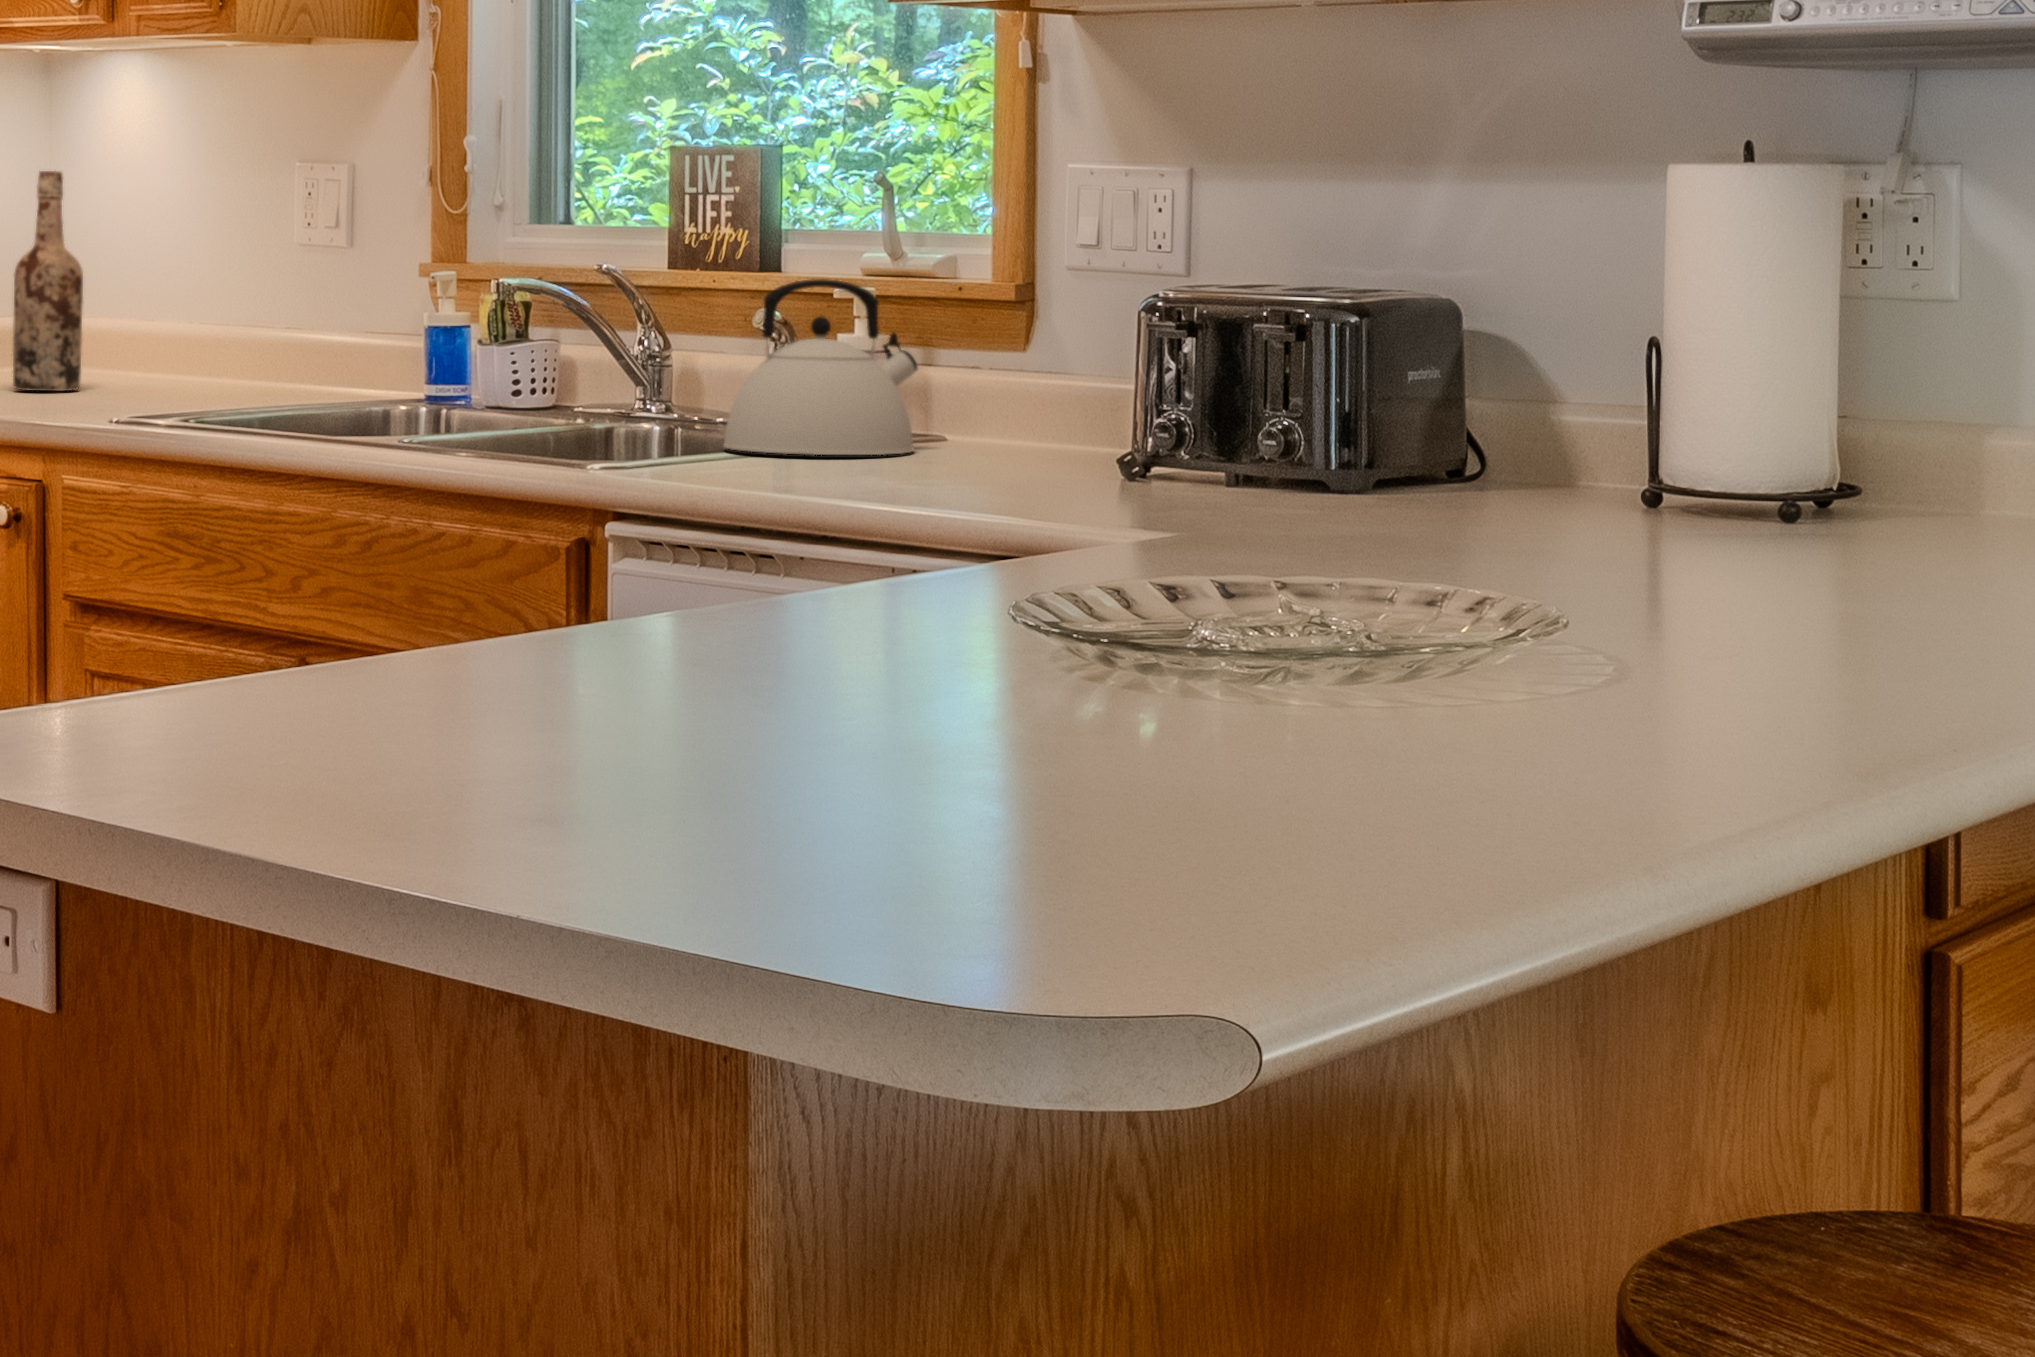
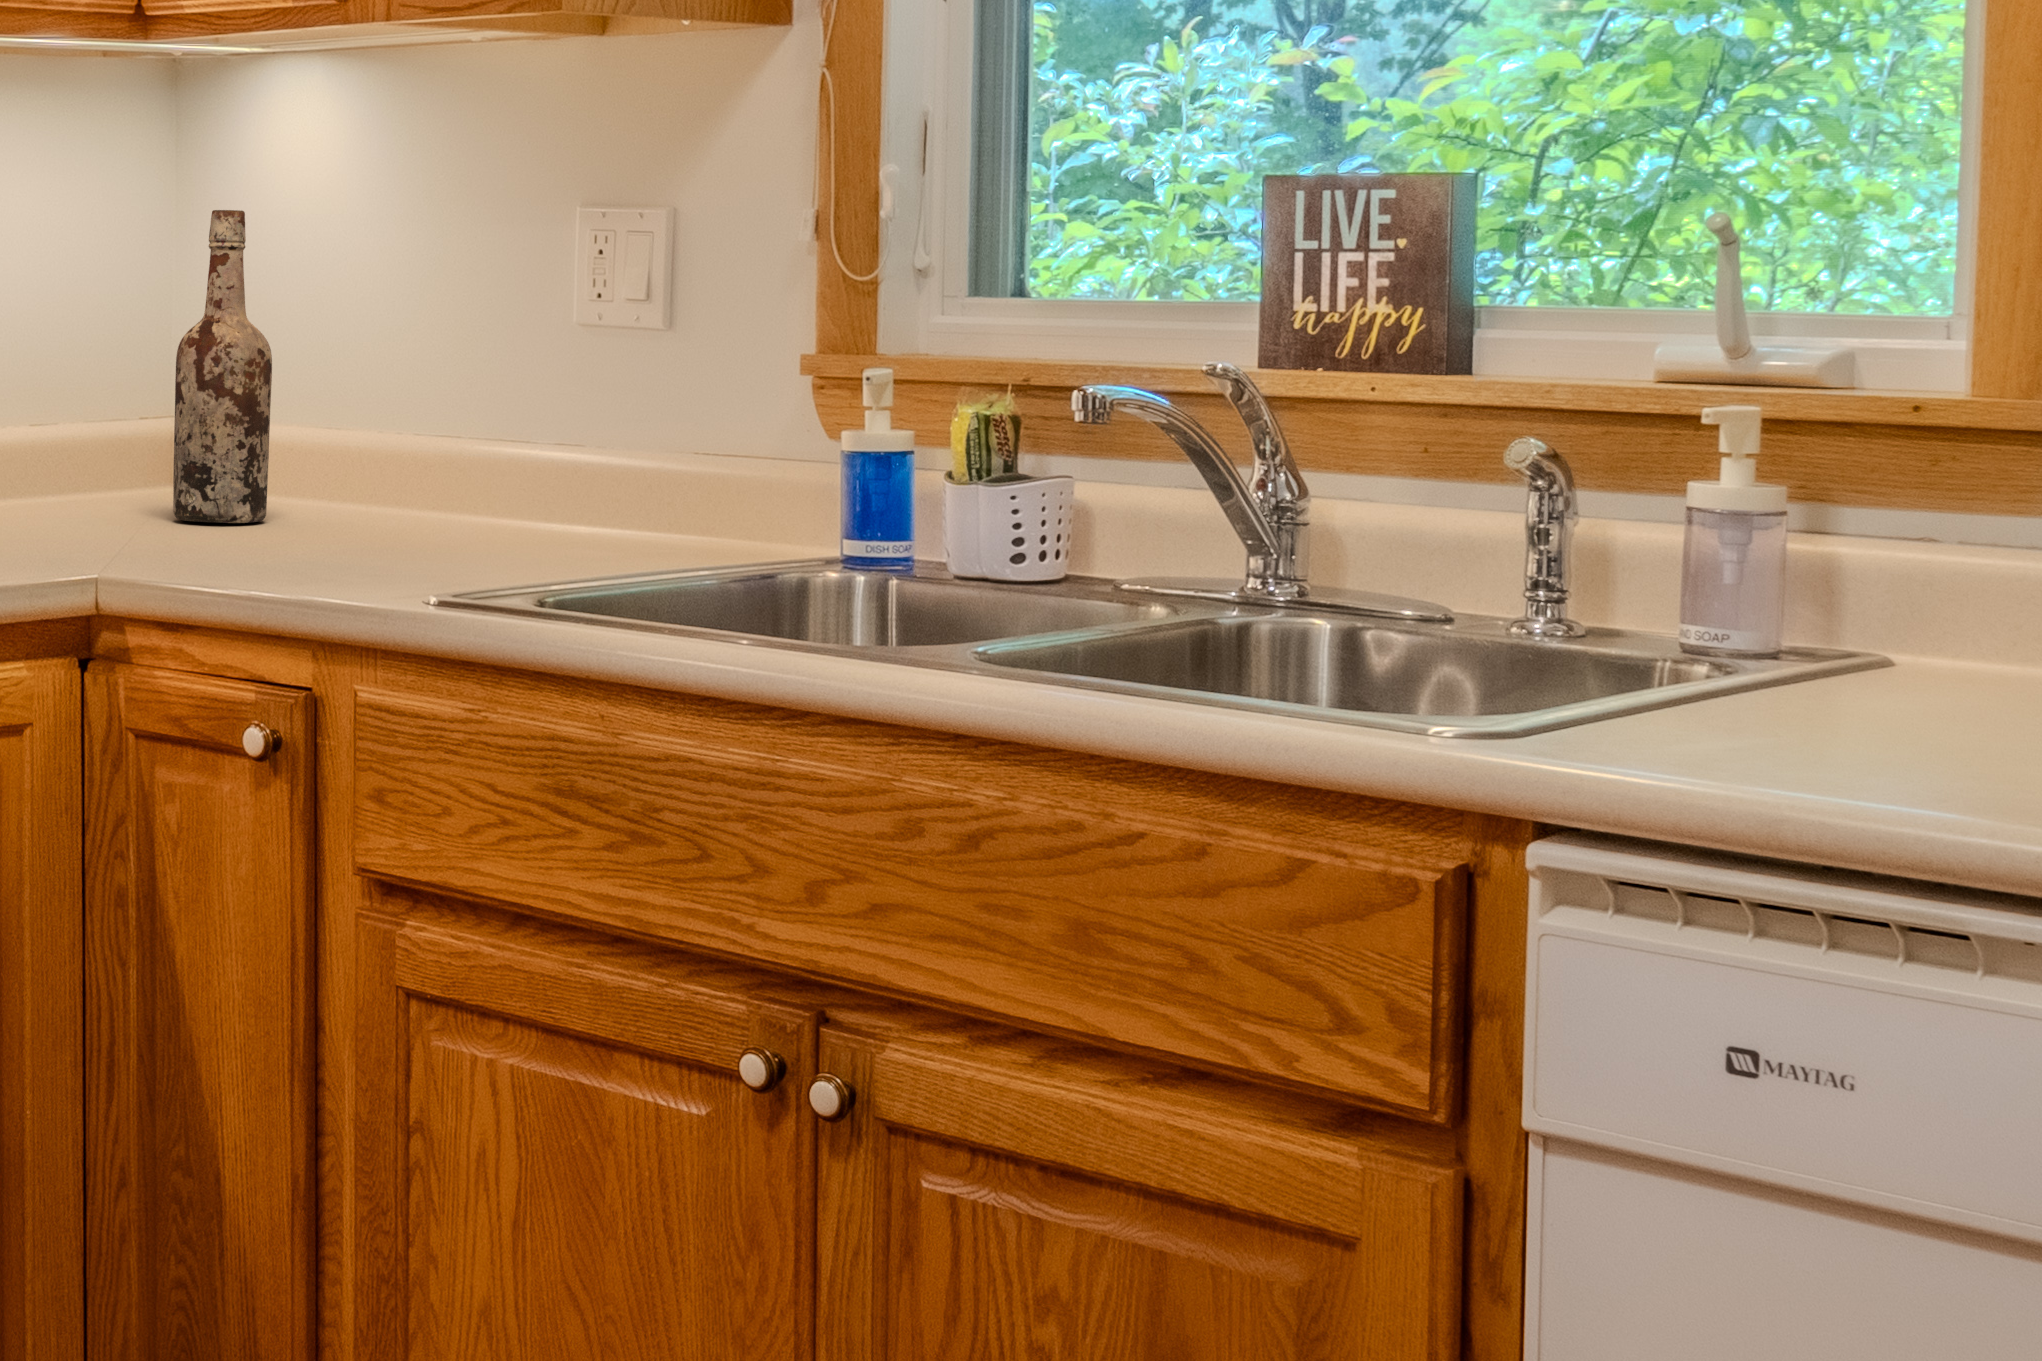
kettle: present [724,279,918,455] -> none [1523,396,1890,703]

